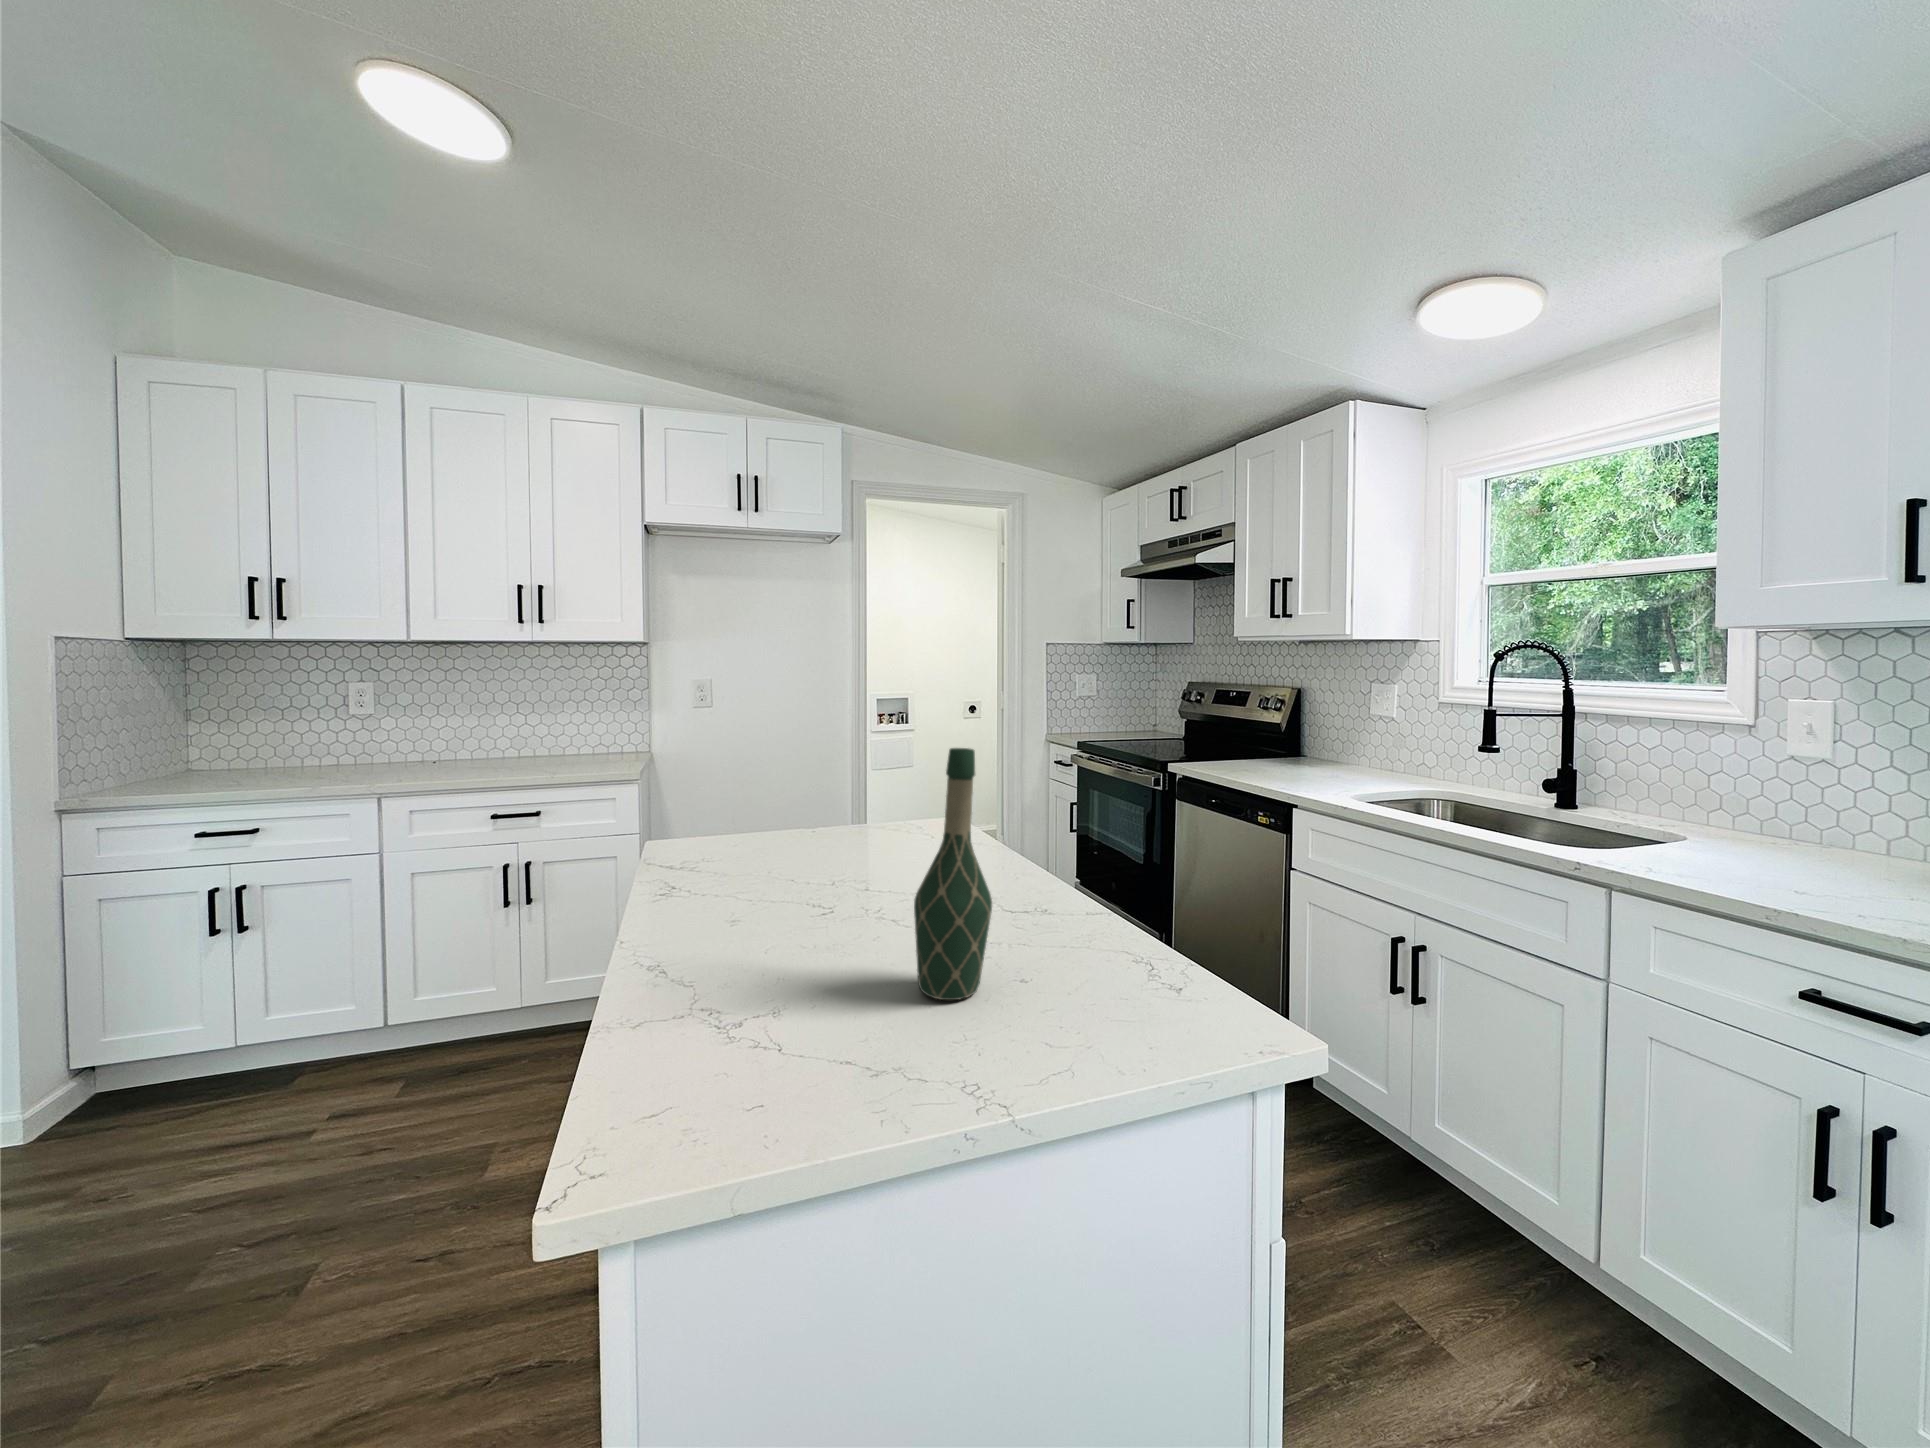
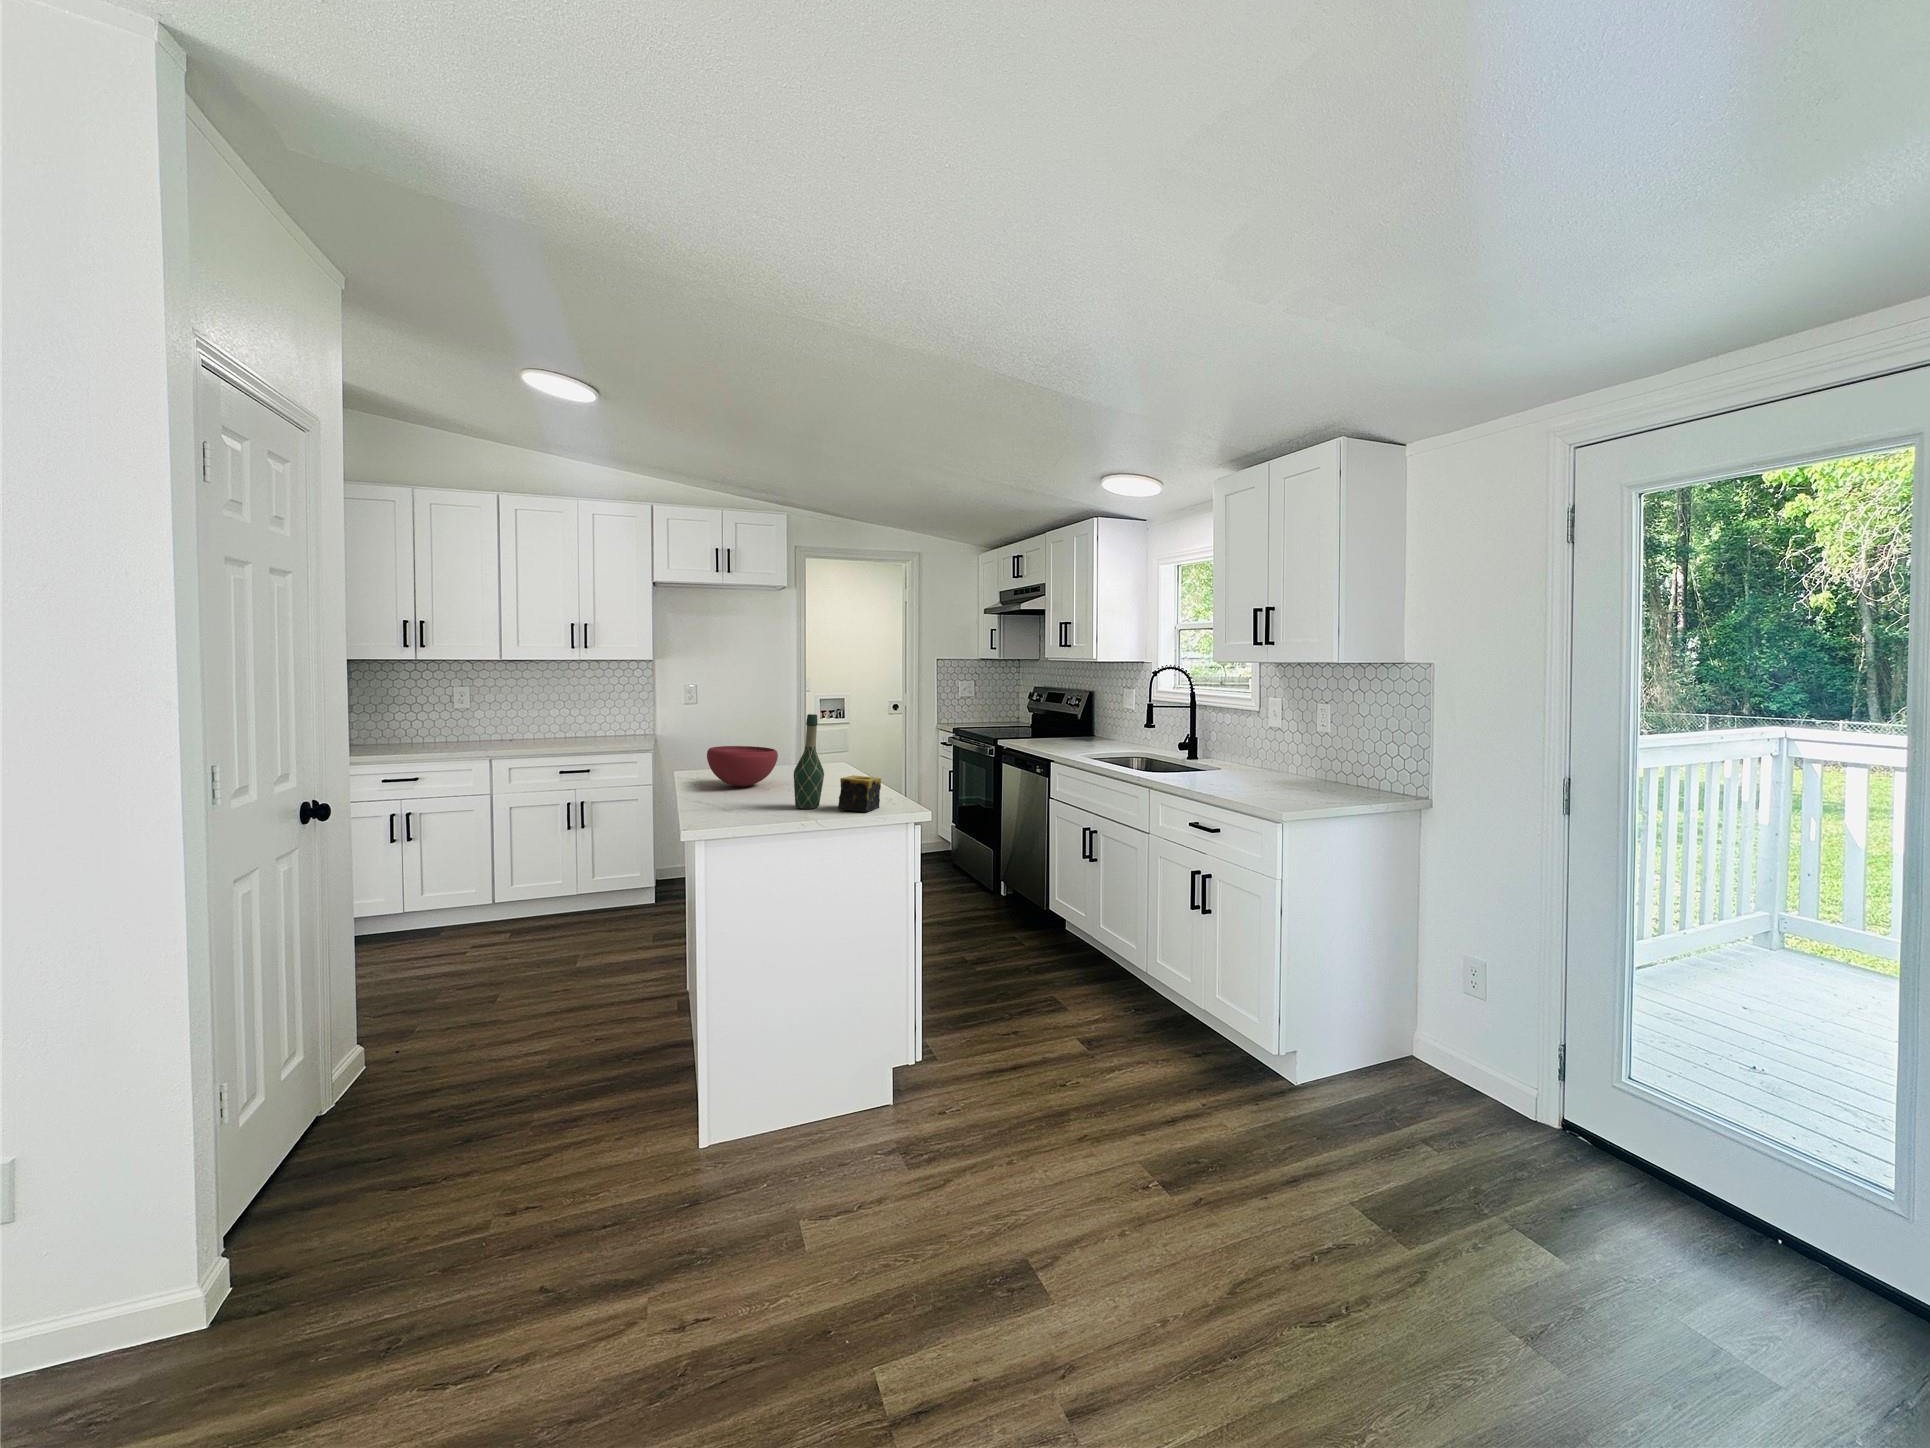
bowl: none [703,803,856,896] -> present [707,746,778,786]
candle: none [1038,904,1140,1021] -> present [838,775,881,812]

